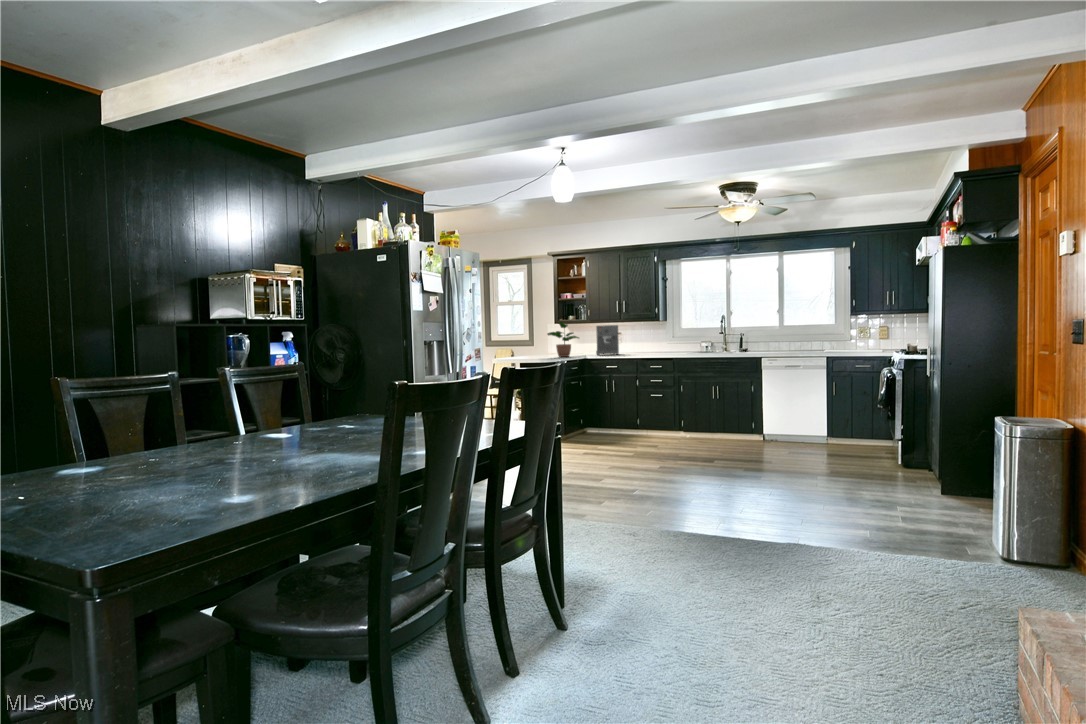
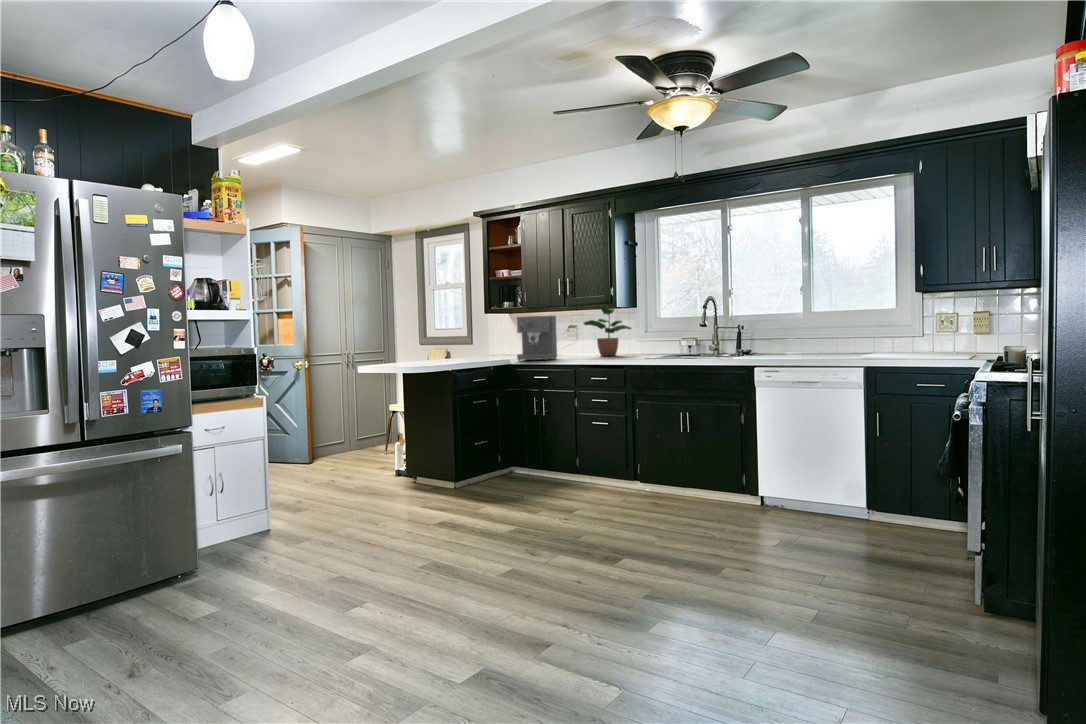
potted plant: present [548,322,579,357] -> present [584,306,631,356]

